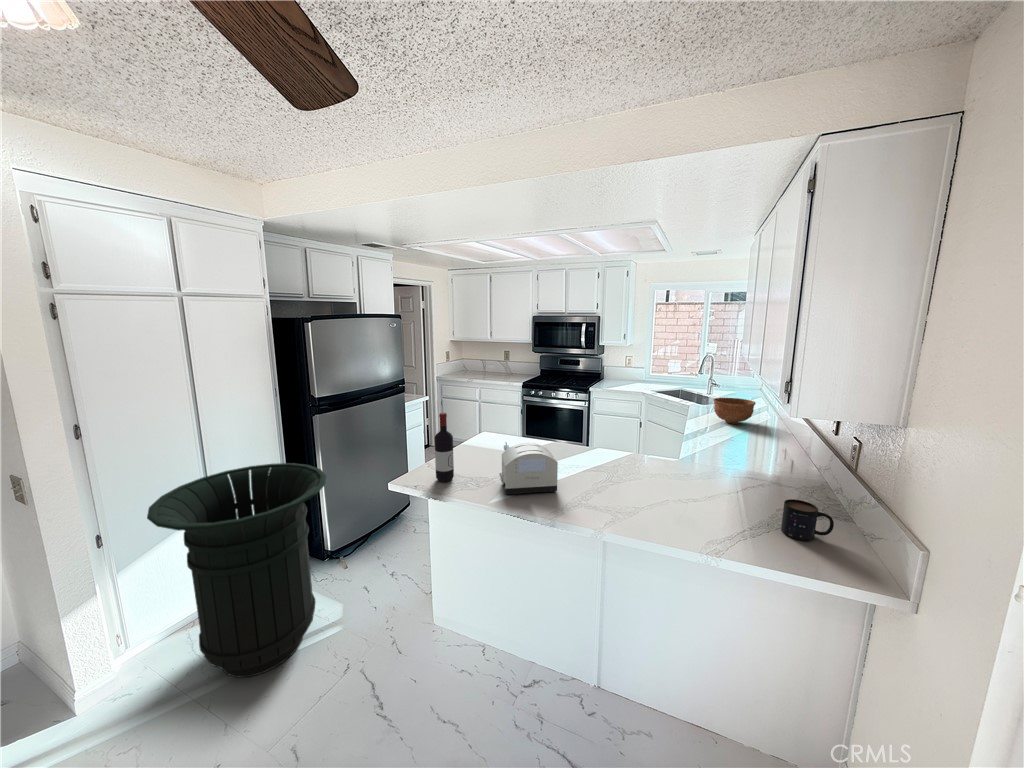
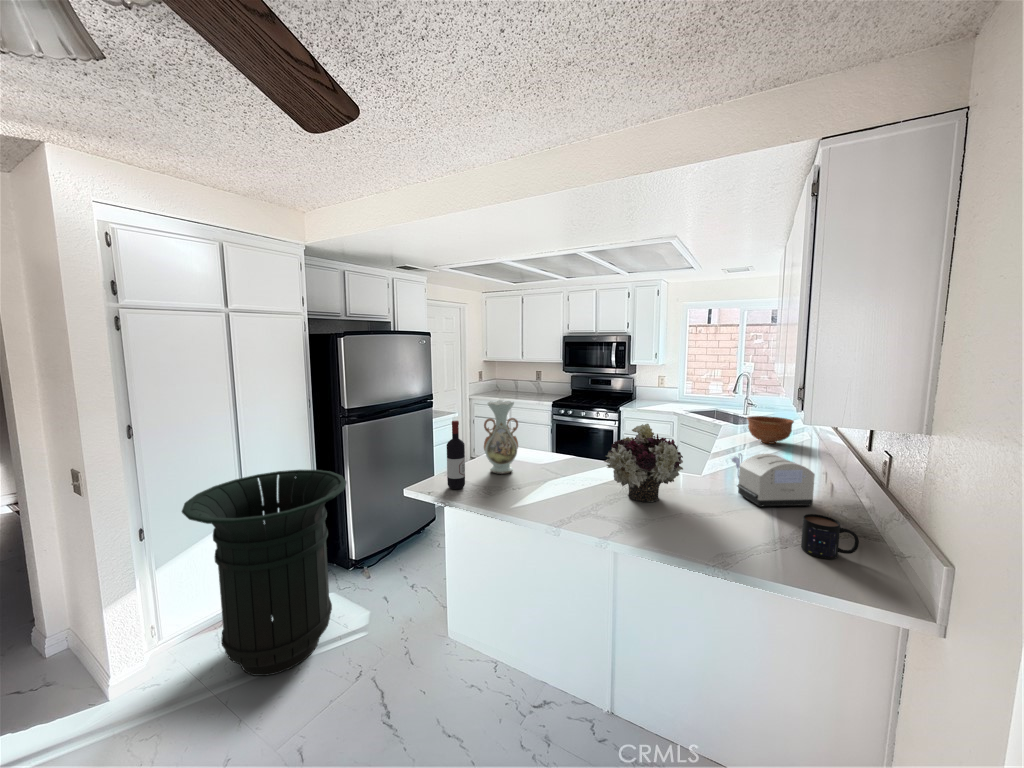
vase: none [469,390,504,463] -> present [484,401,518,474]
flower arrangement: none [593,413,667,489] -> present [604,424,683,502]
toaster: present [499,442,558,495] -> present [731,453,815,507]

